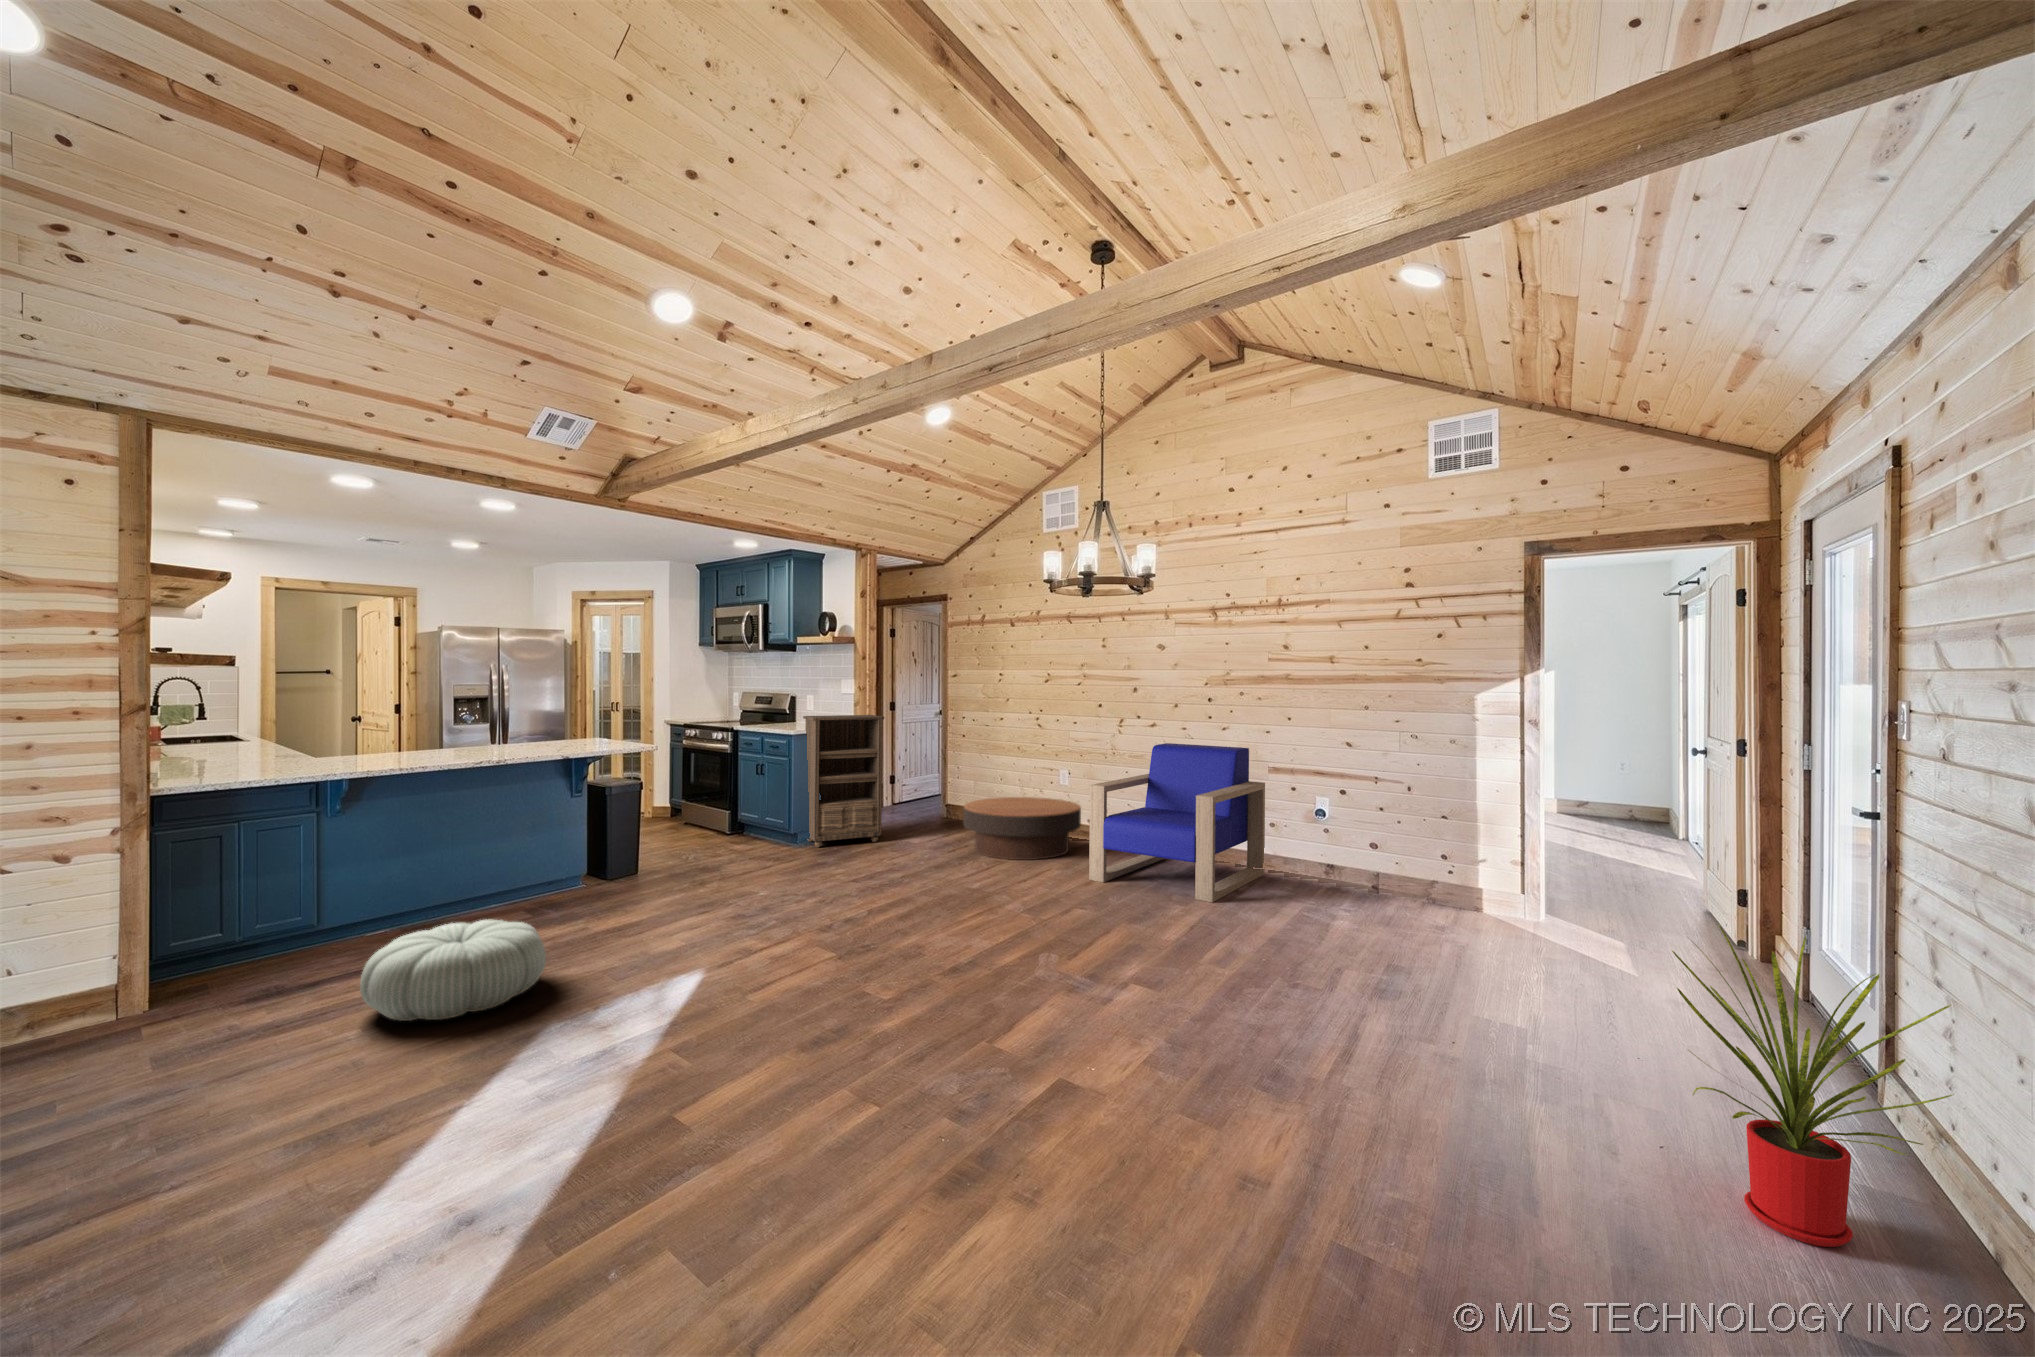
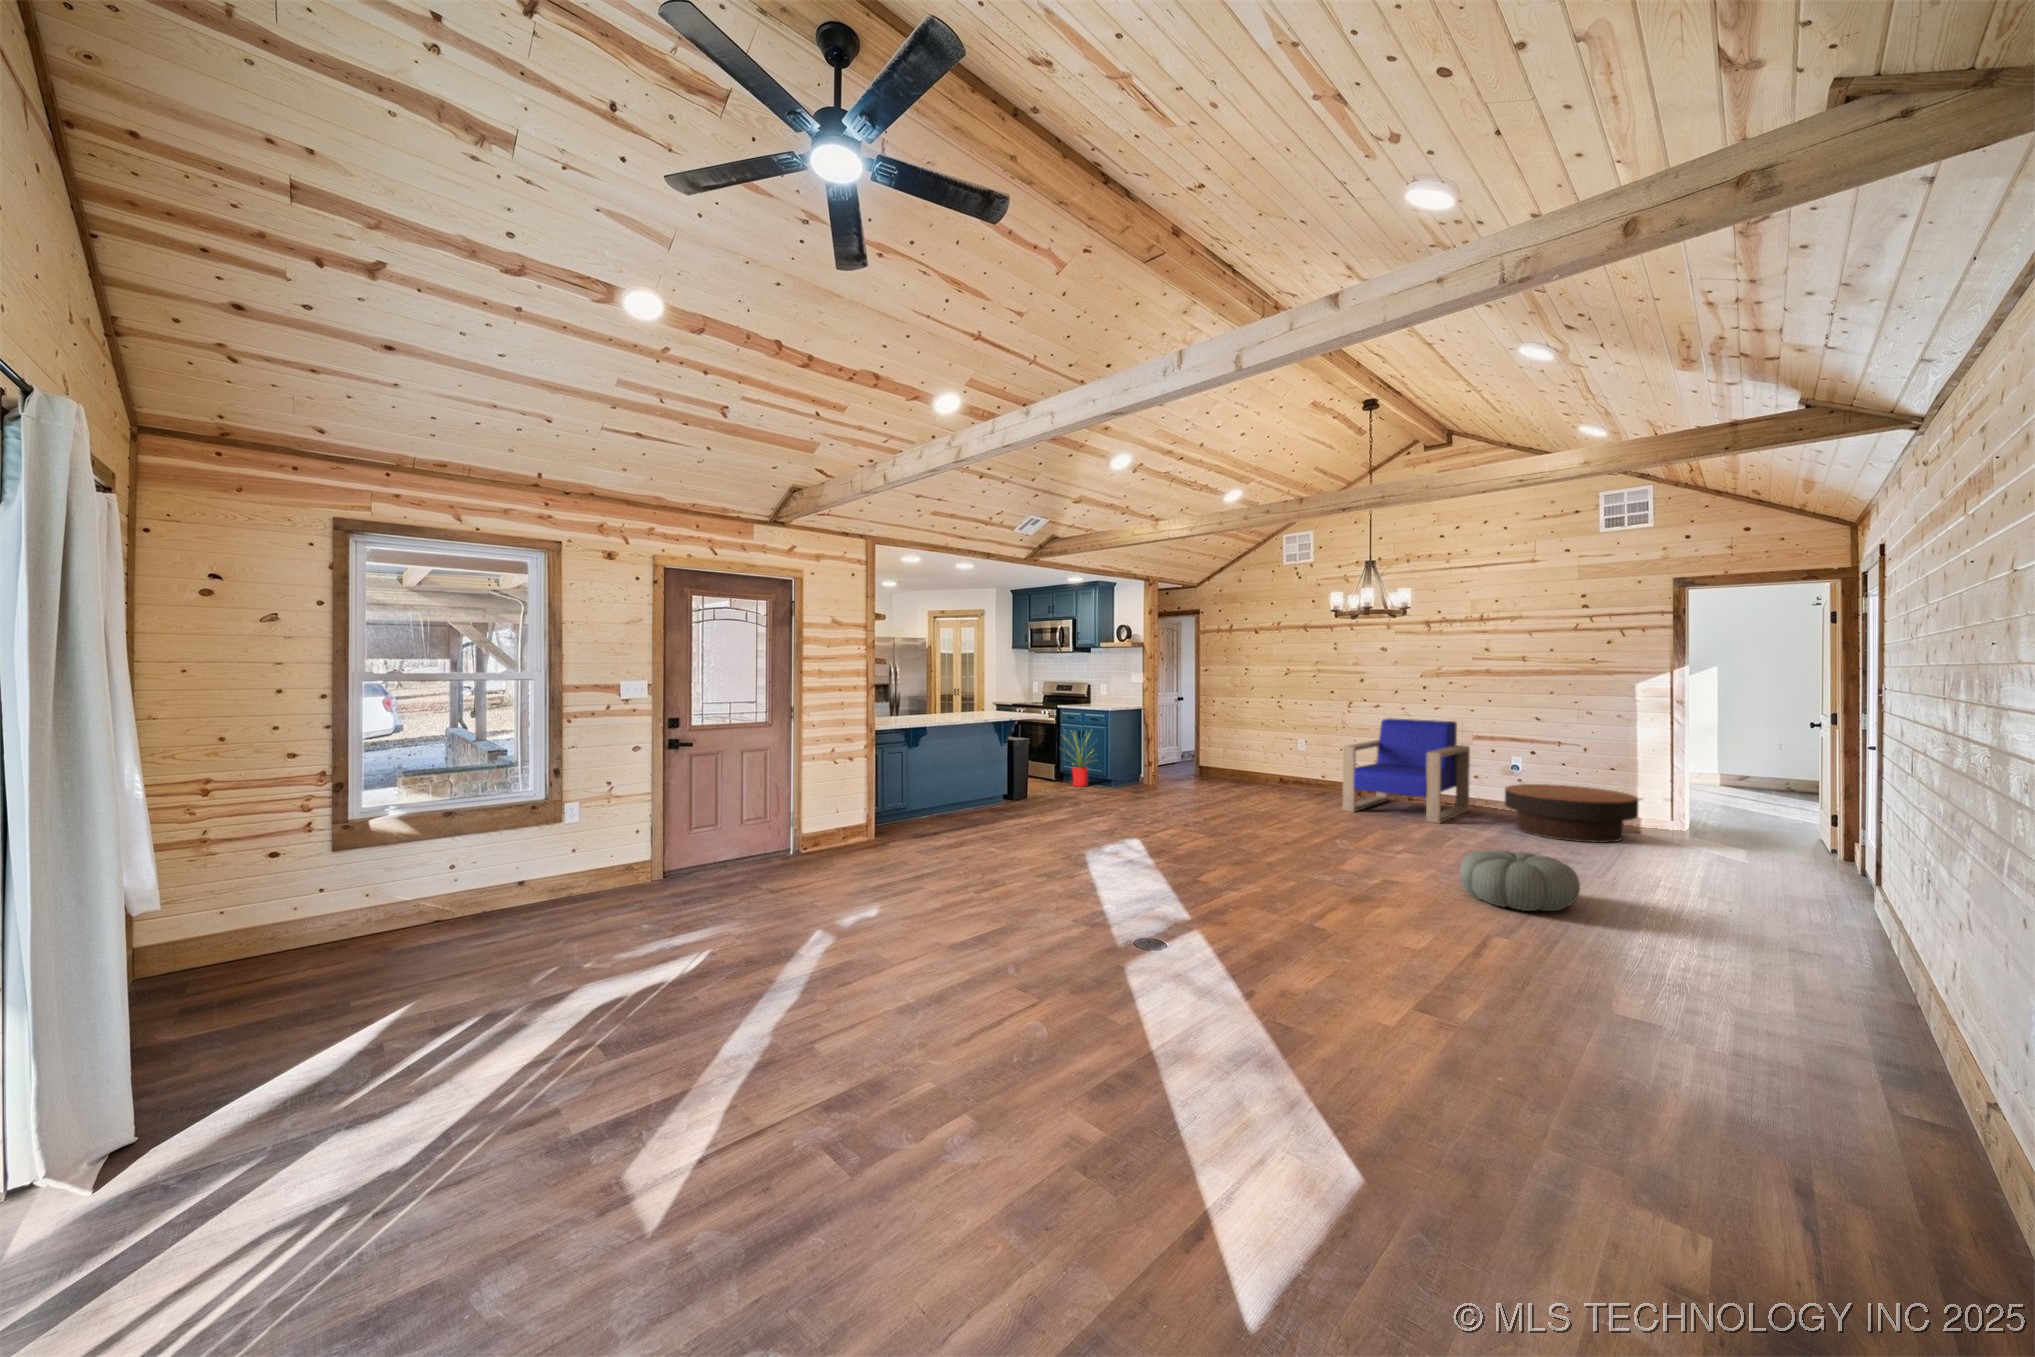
bookshelf: present [803,715,884,847] -> none [1115,699,1173,790]
coffee table: present [963,797,1081,860] -> present [1505,784,1638,843]
pouf: present [360,920,546,1021] -> present [1460,849,1580,911]
house plant: present [1672,925,1952,1247] -> present [1065,736,1088,787]

